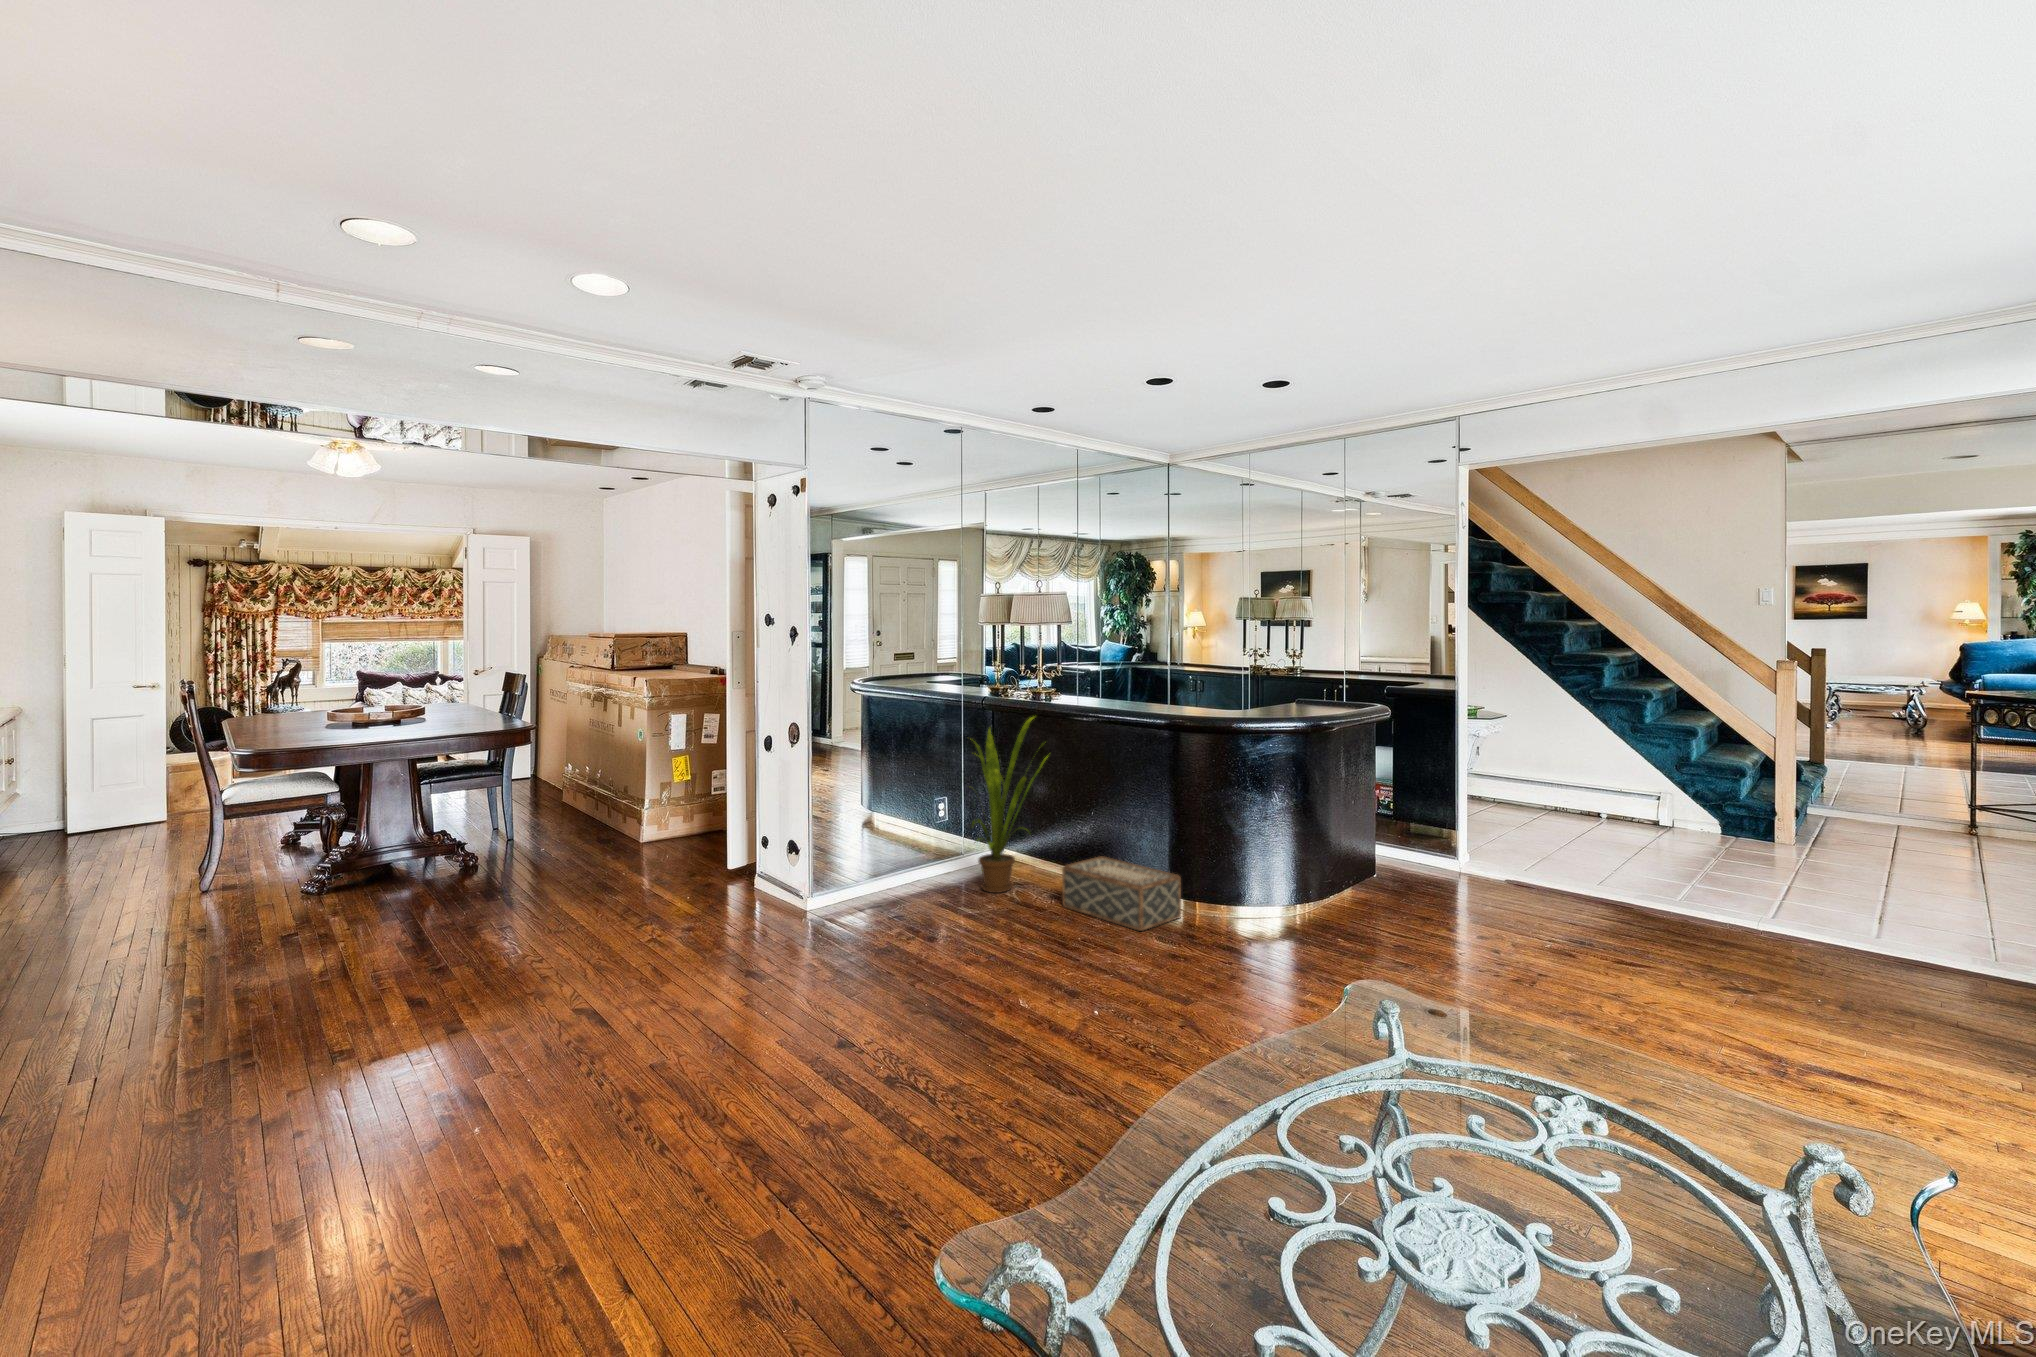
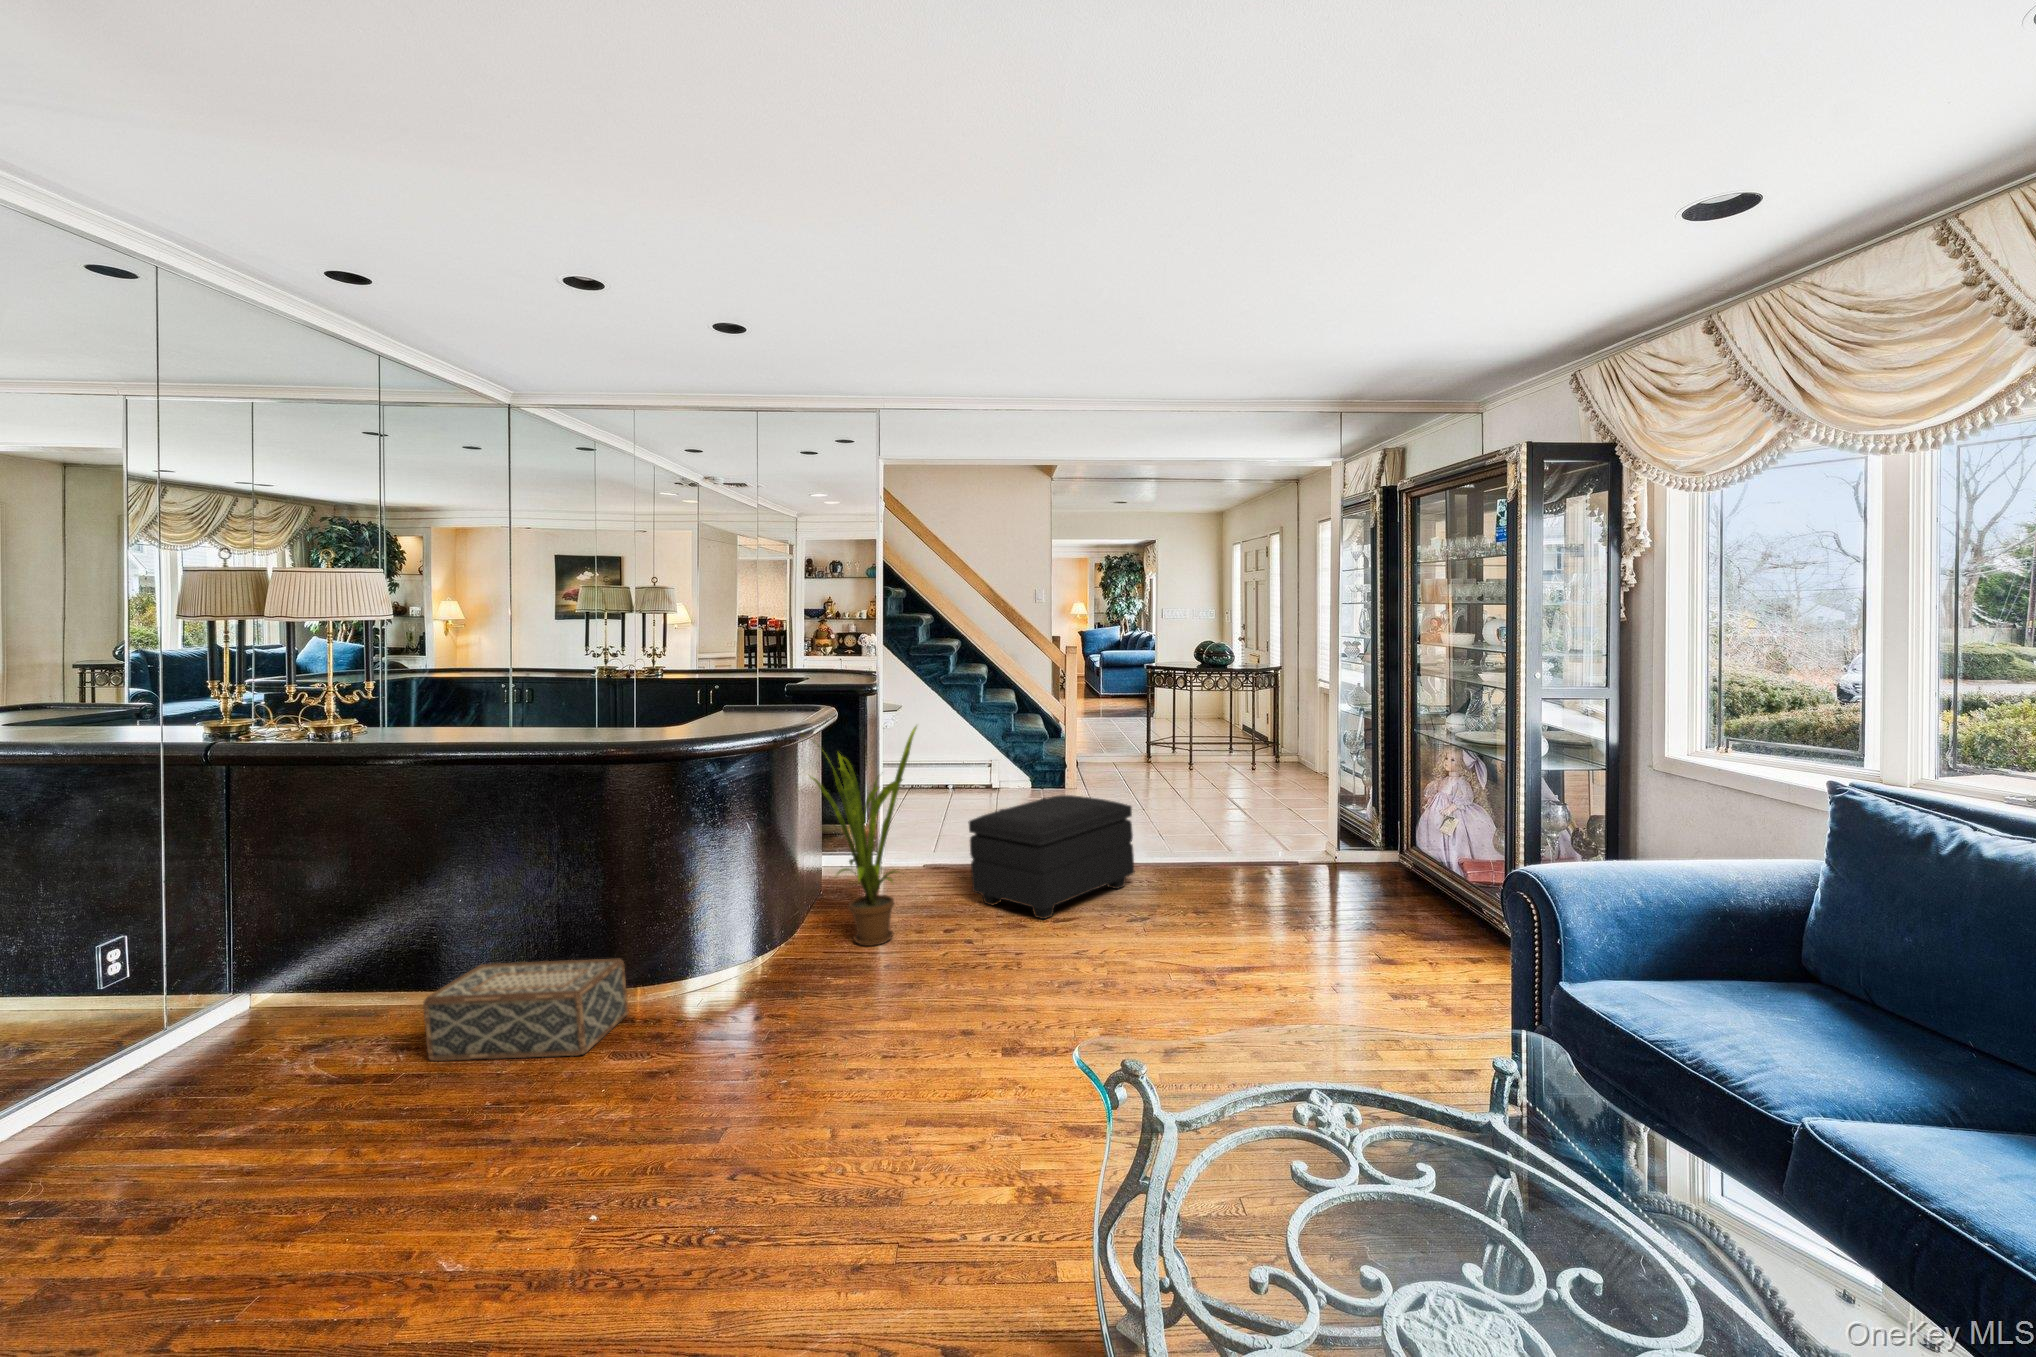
house plant: present [970,717,1046,893] -> present [807,726,917,946]
footstool: none [1523,836,1748,958] -> present [968,795,1134,919]

